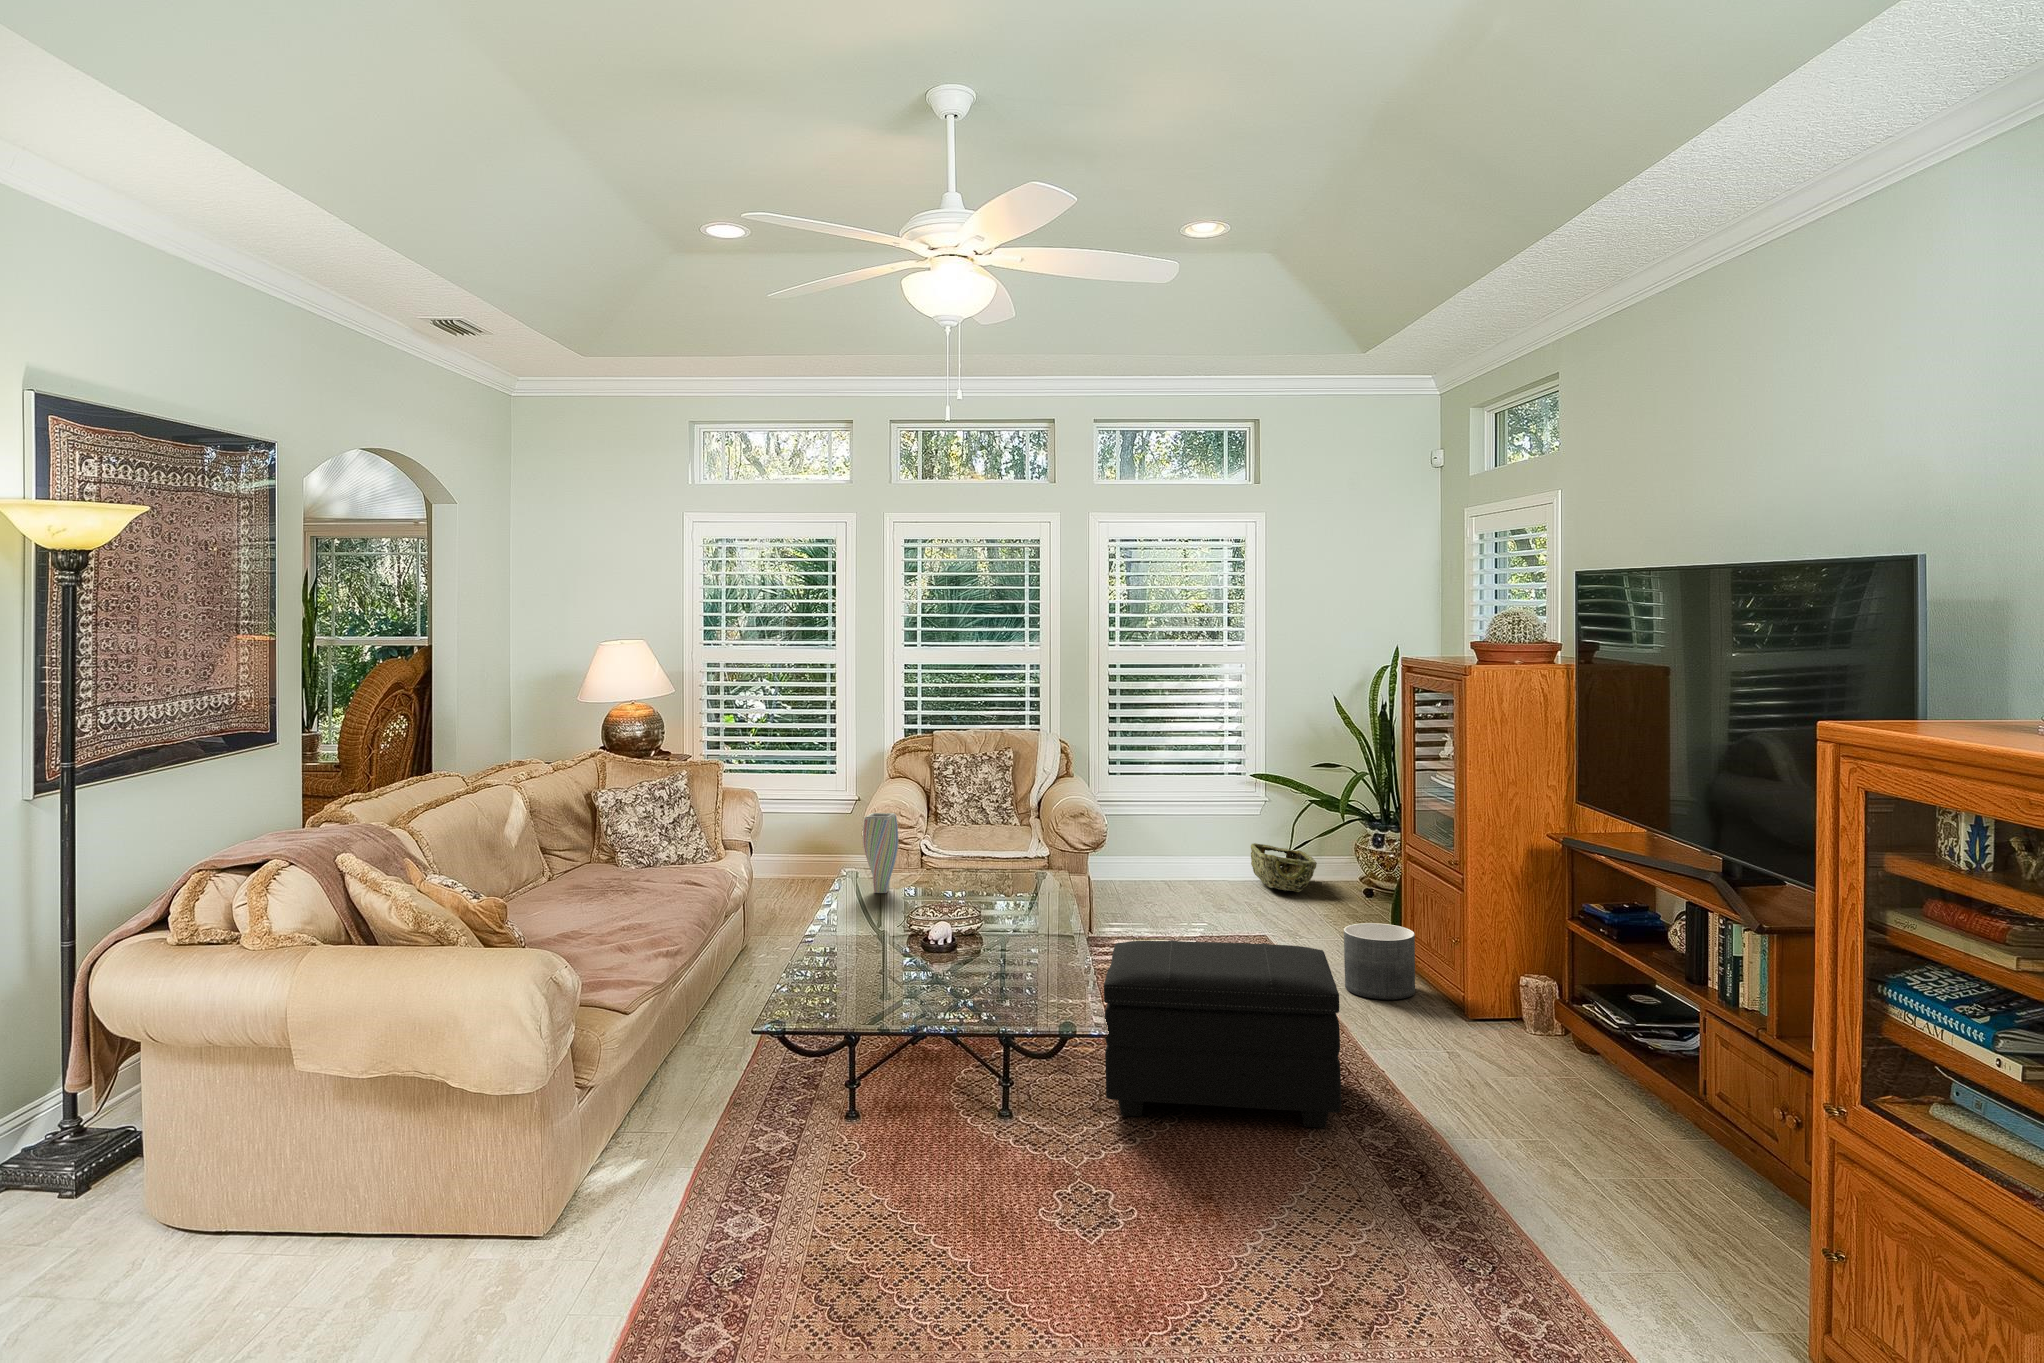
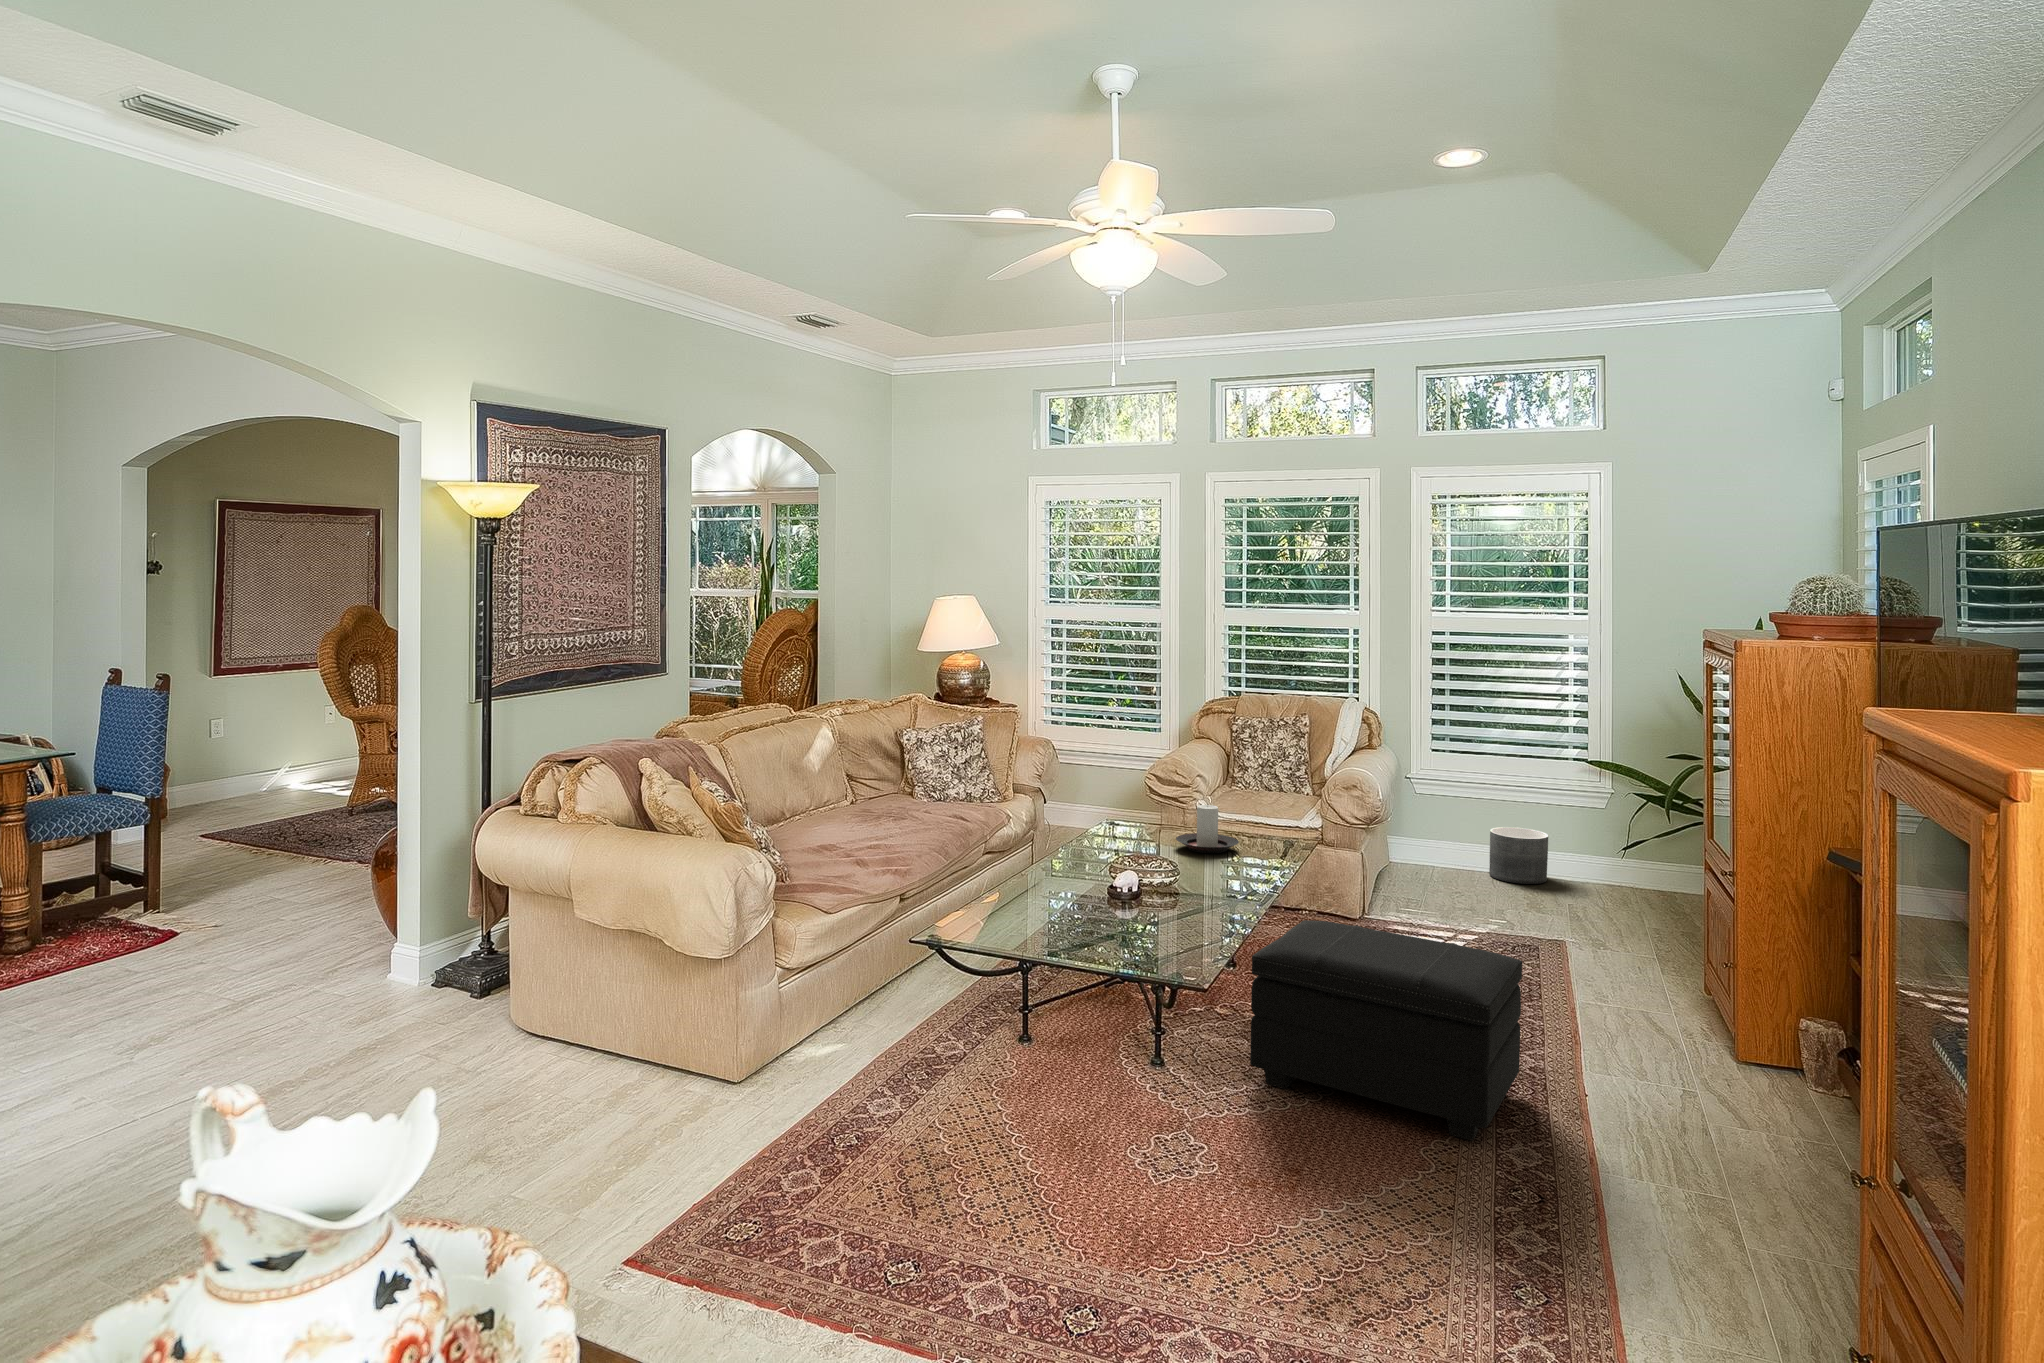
vase: present [863,813,899,893] -> none [1114,769,1147,844]
candle holder: none [932,841,996,892] -> present [1176,805,1239,853]
woven basket: present [1251,843,1317,892] -> none [1596,842,1669,902]
planter: present [1344,923,1415,1000] -> present [1489,827,1548,884]

